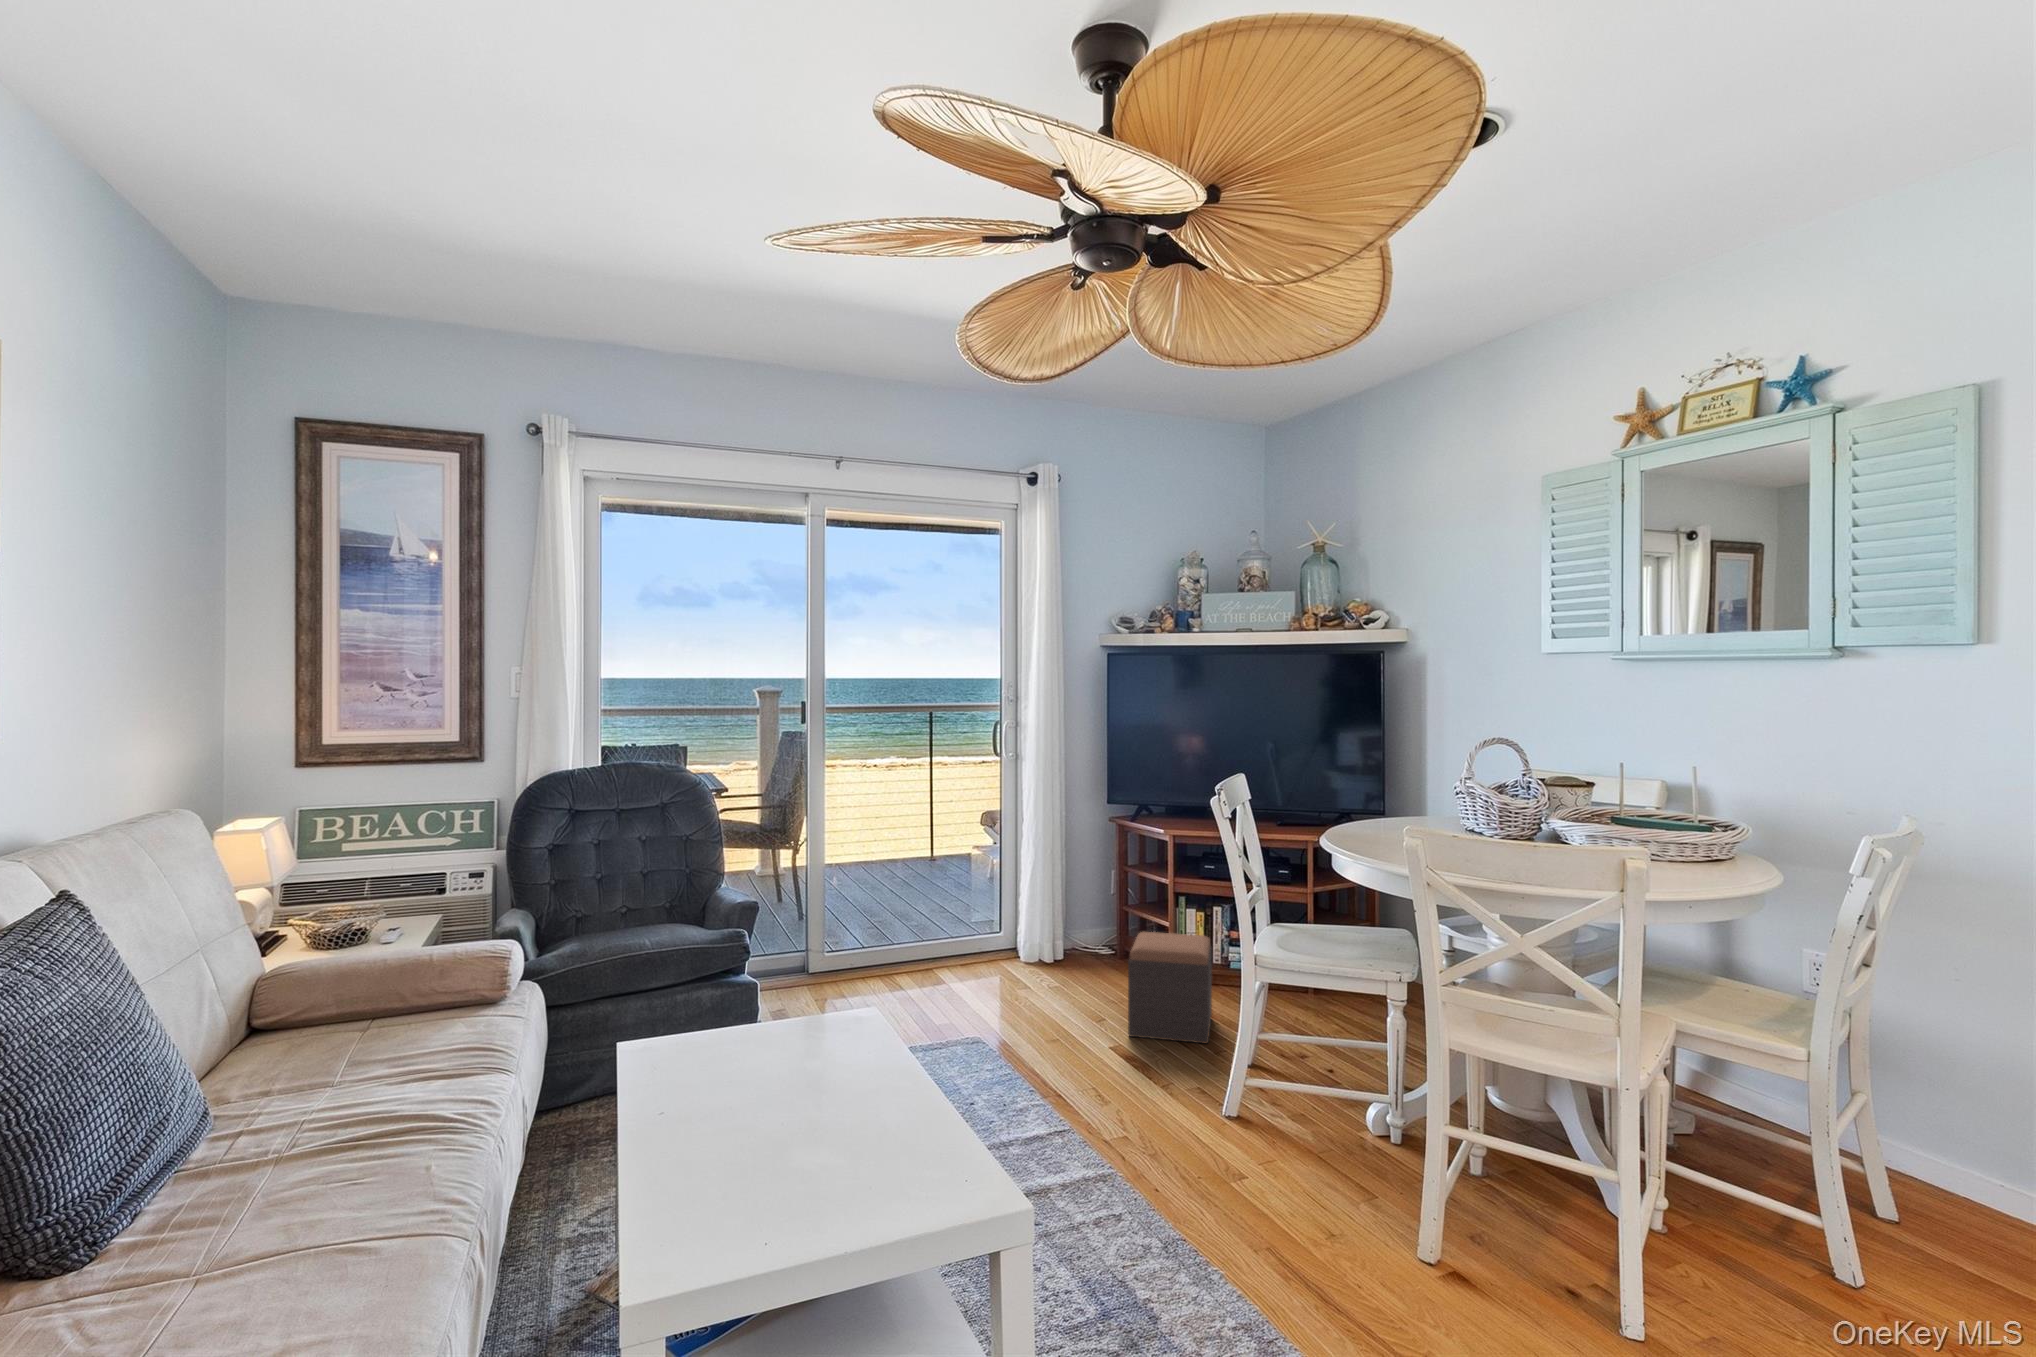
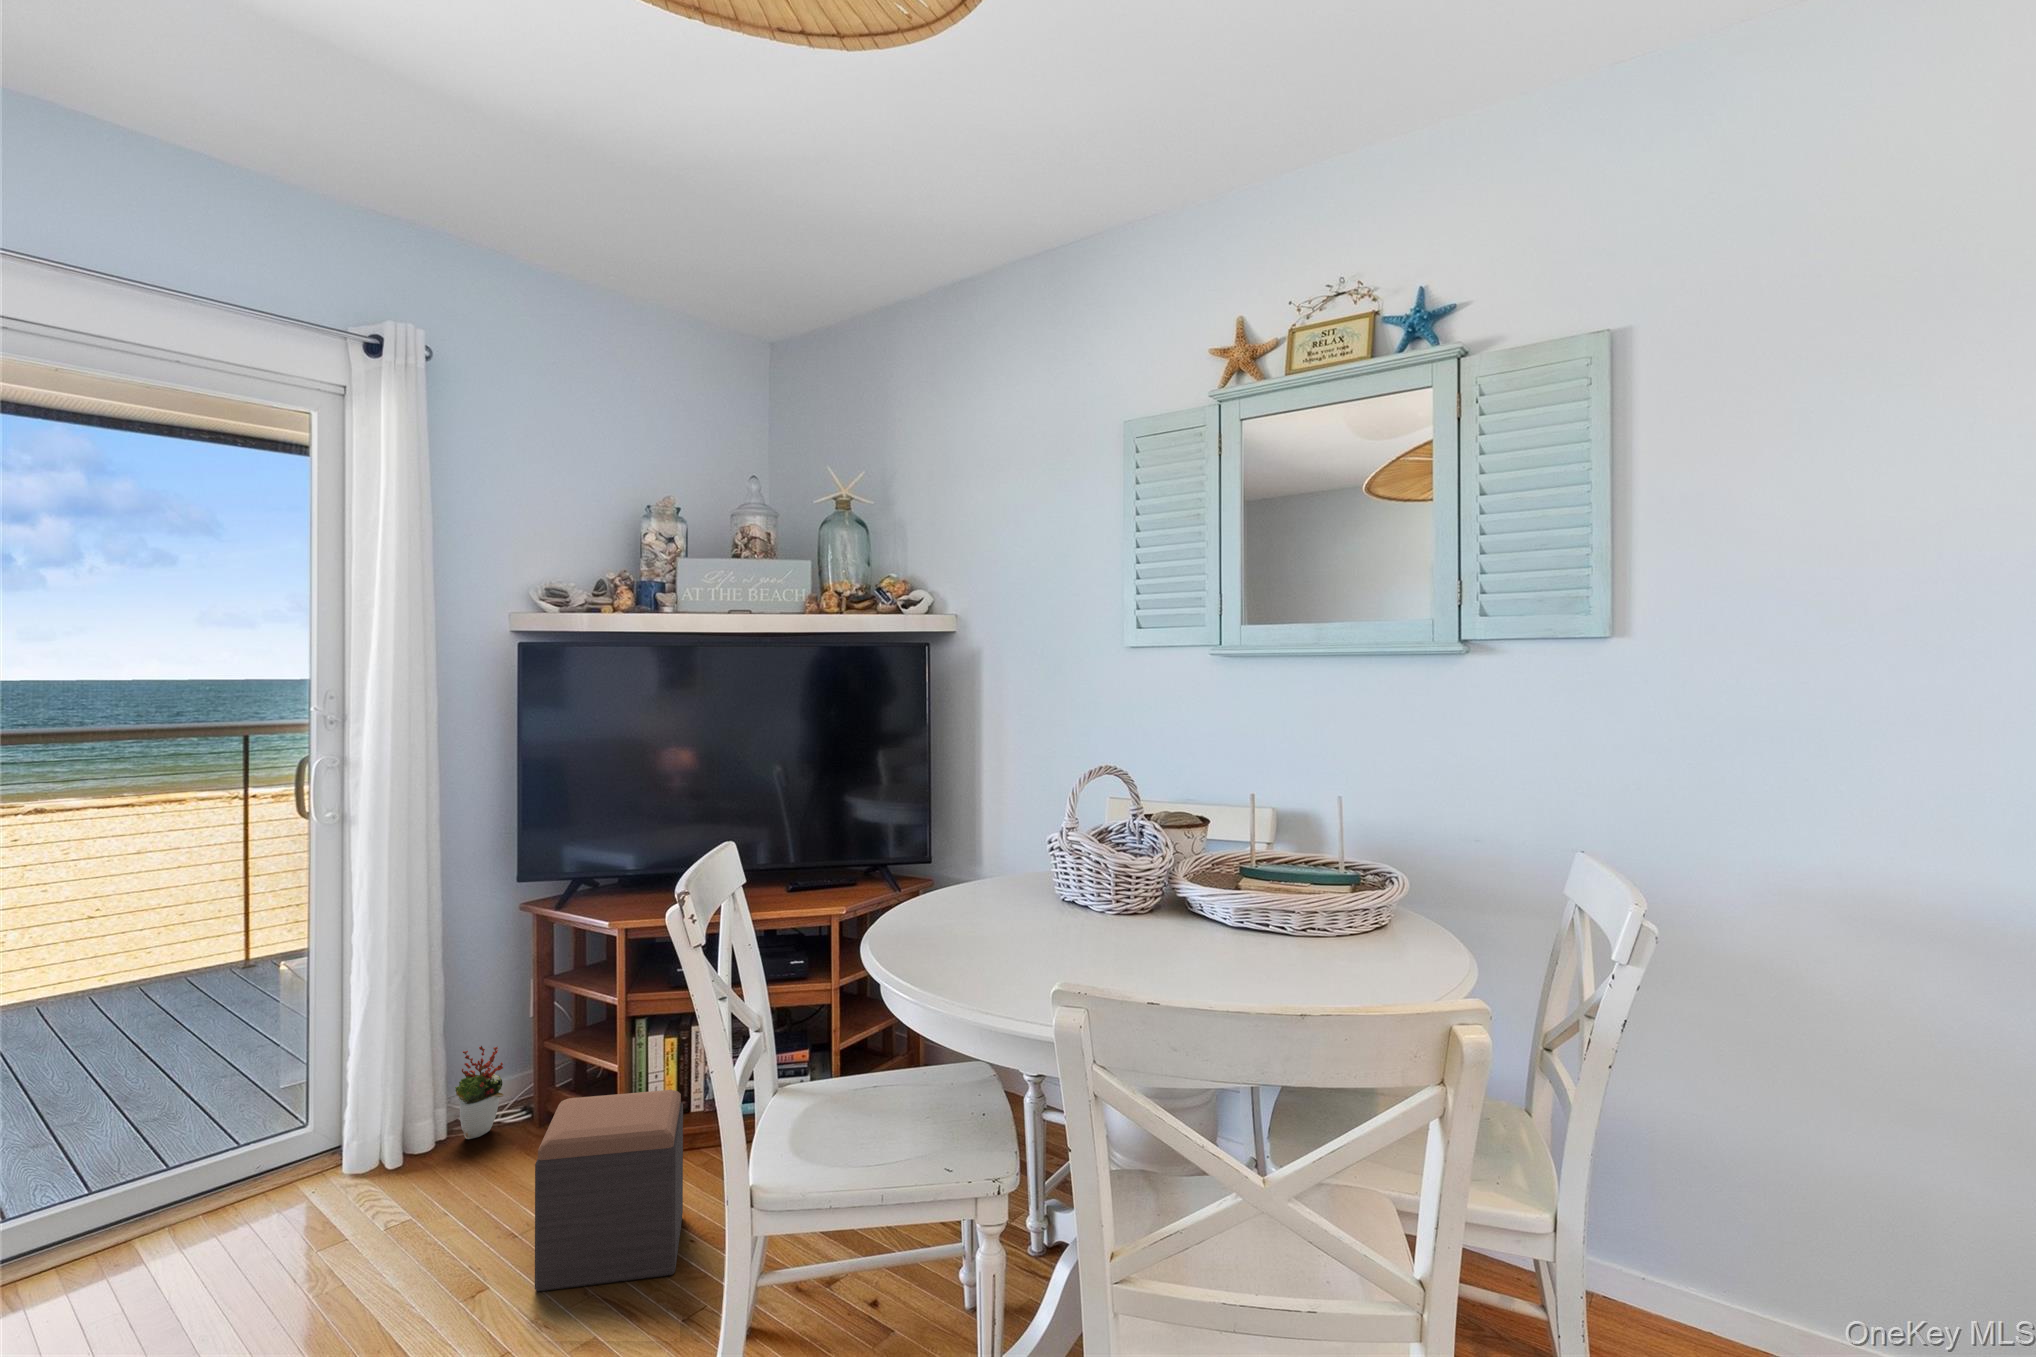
decorative plant: none [1072,903,1099,959] -> present [455,1046,503,1139]

